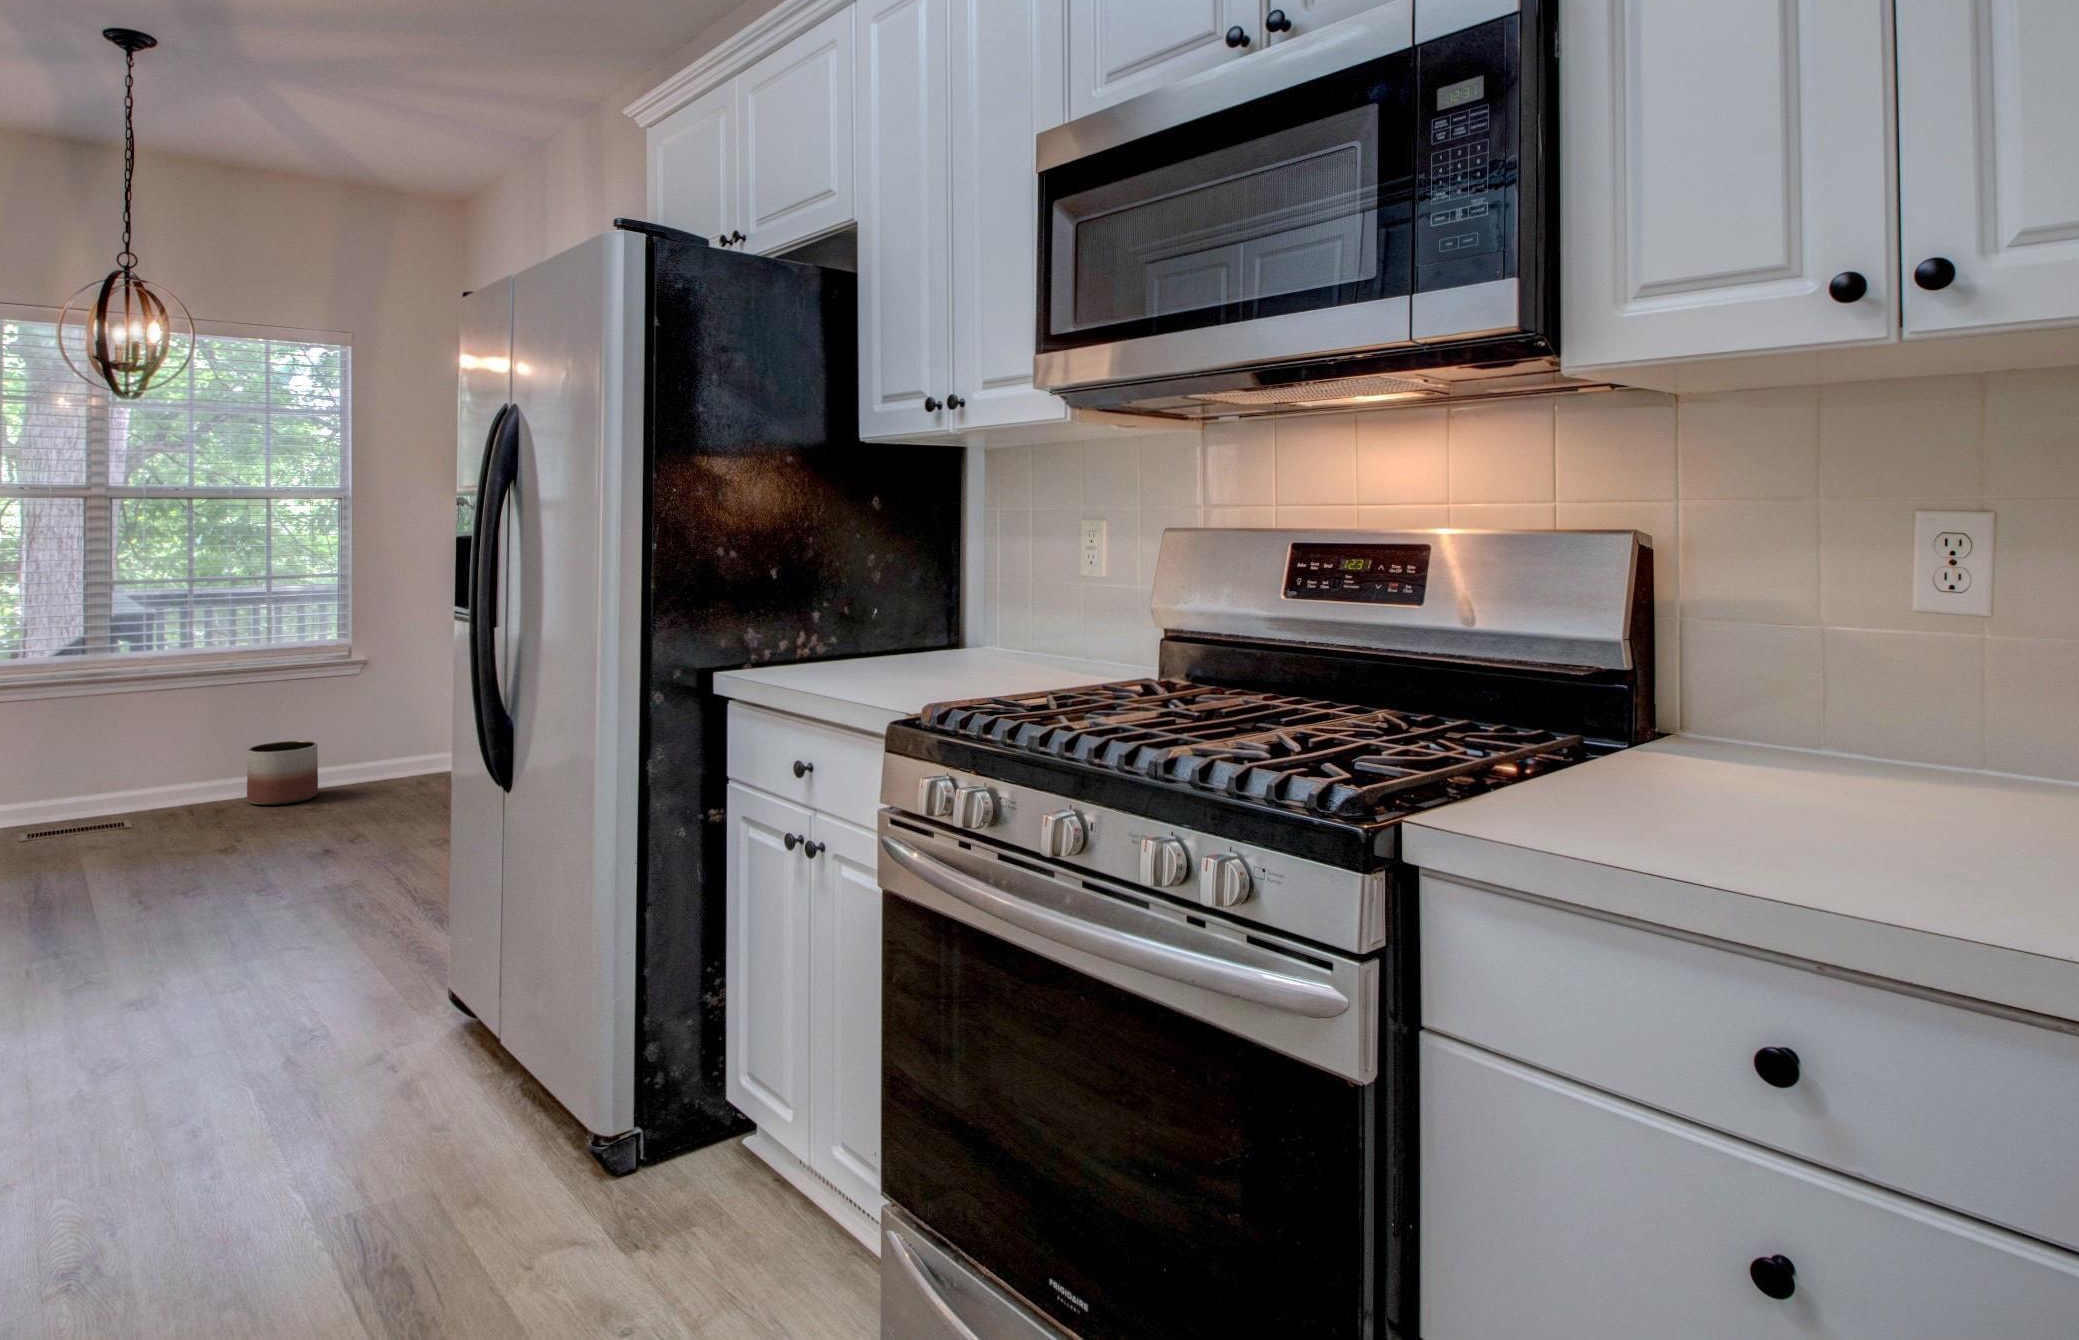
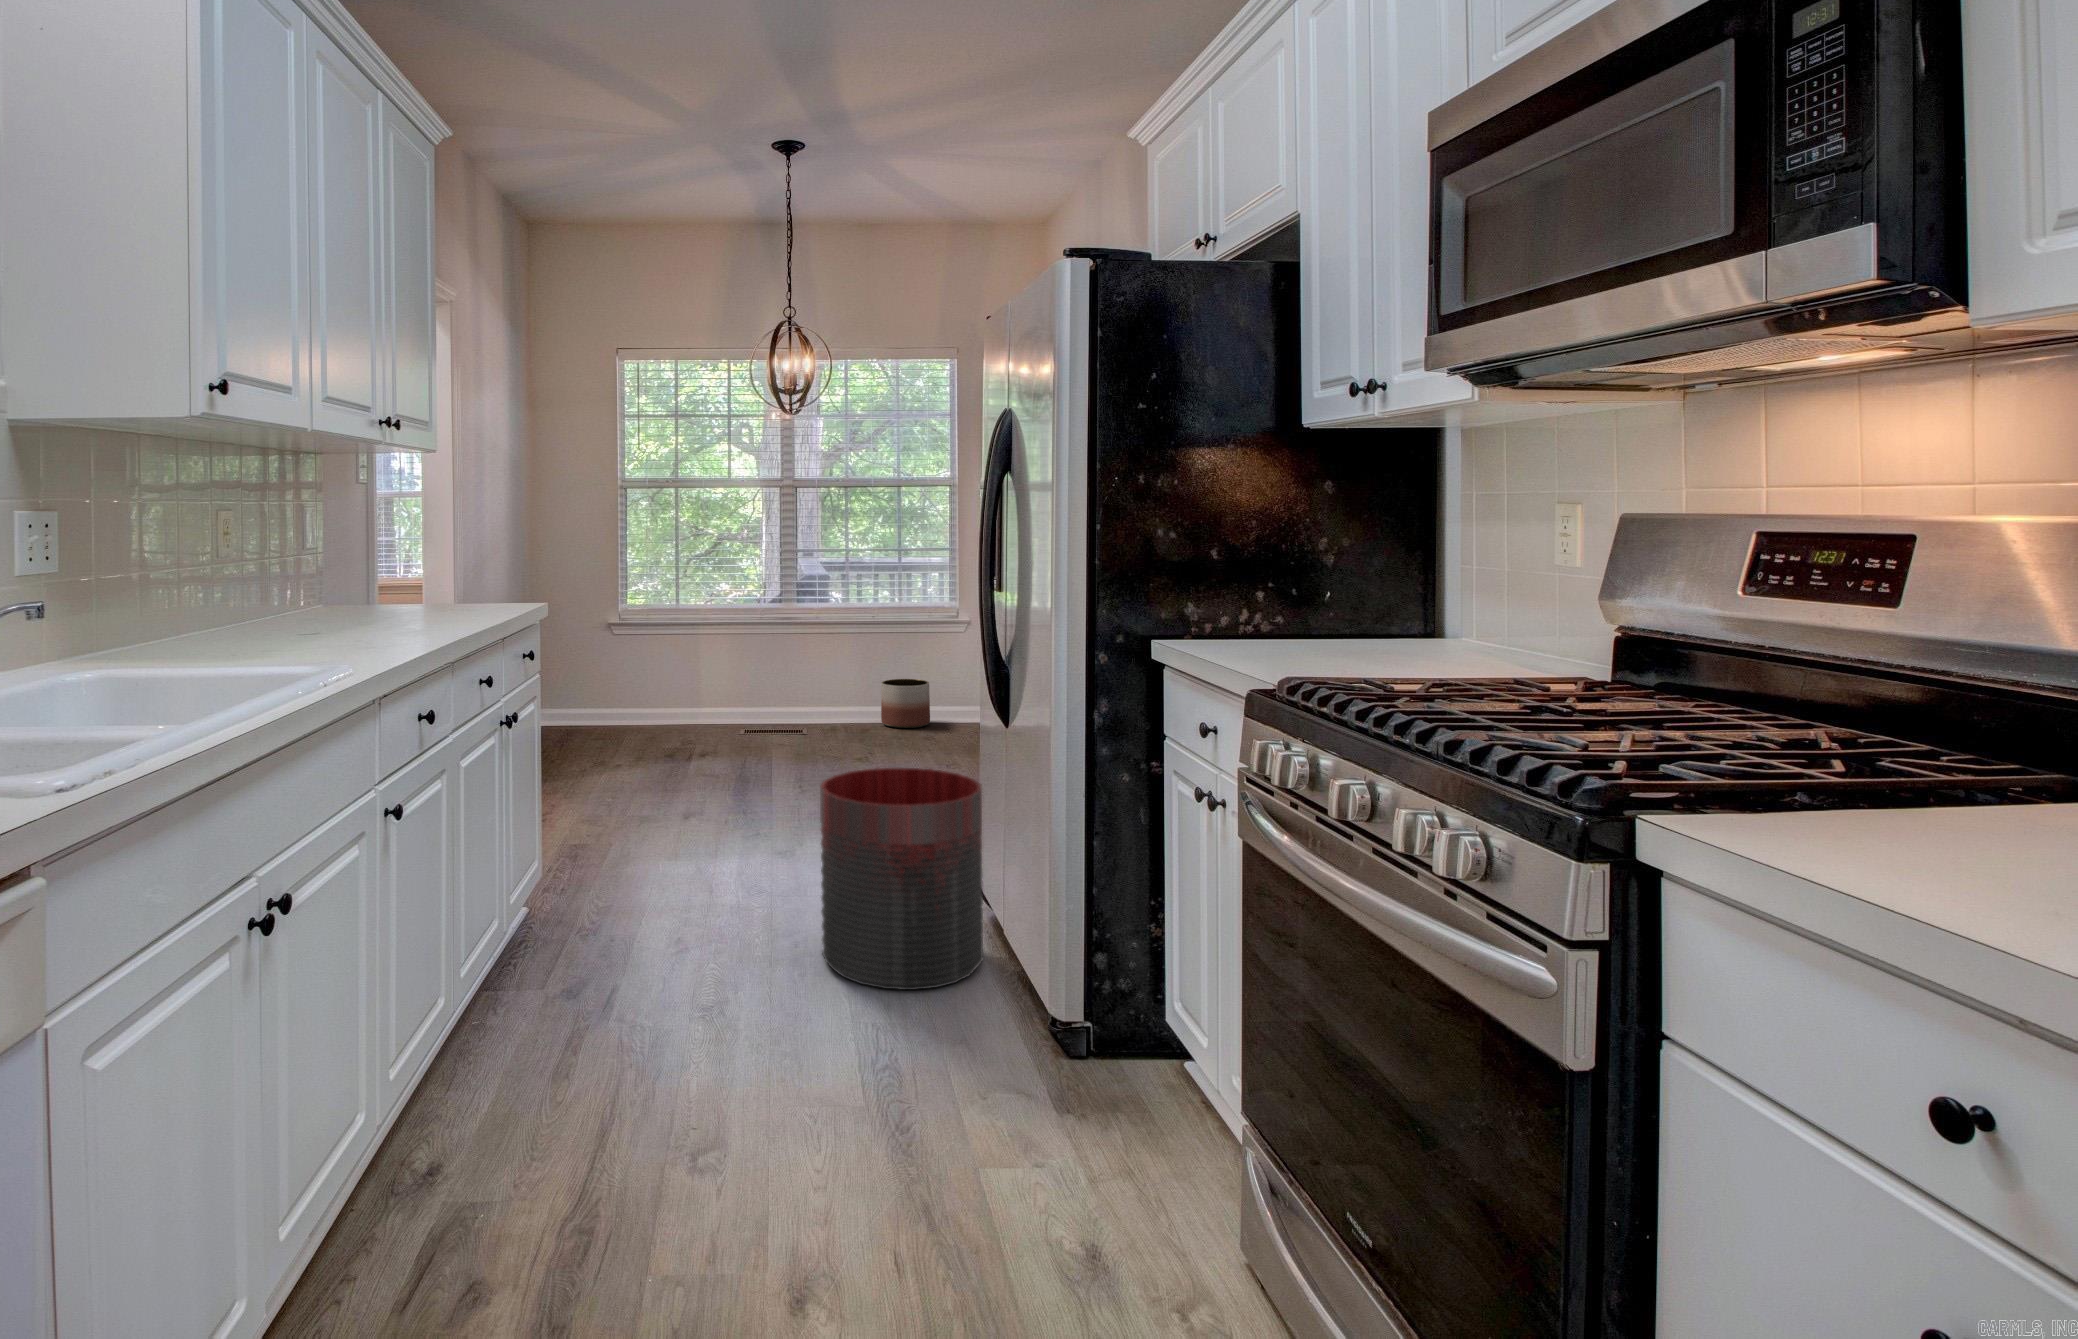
trash can: none [240,856,479,1166] -> present [820,768,983,990]

